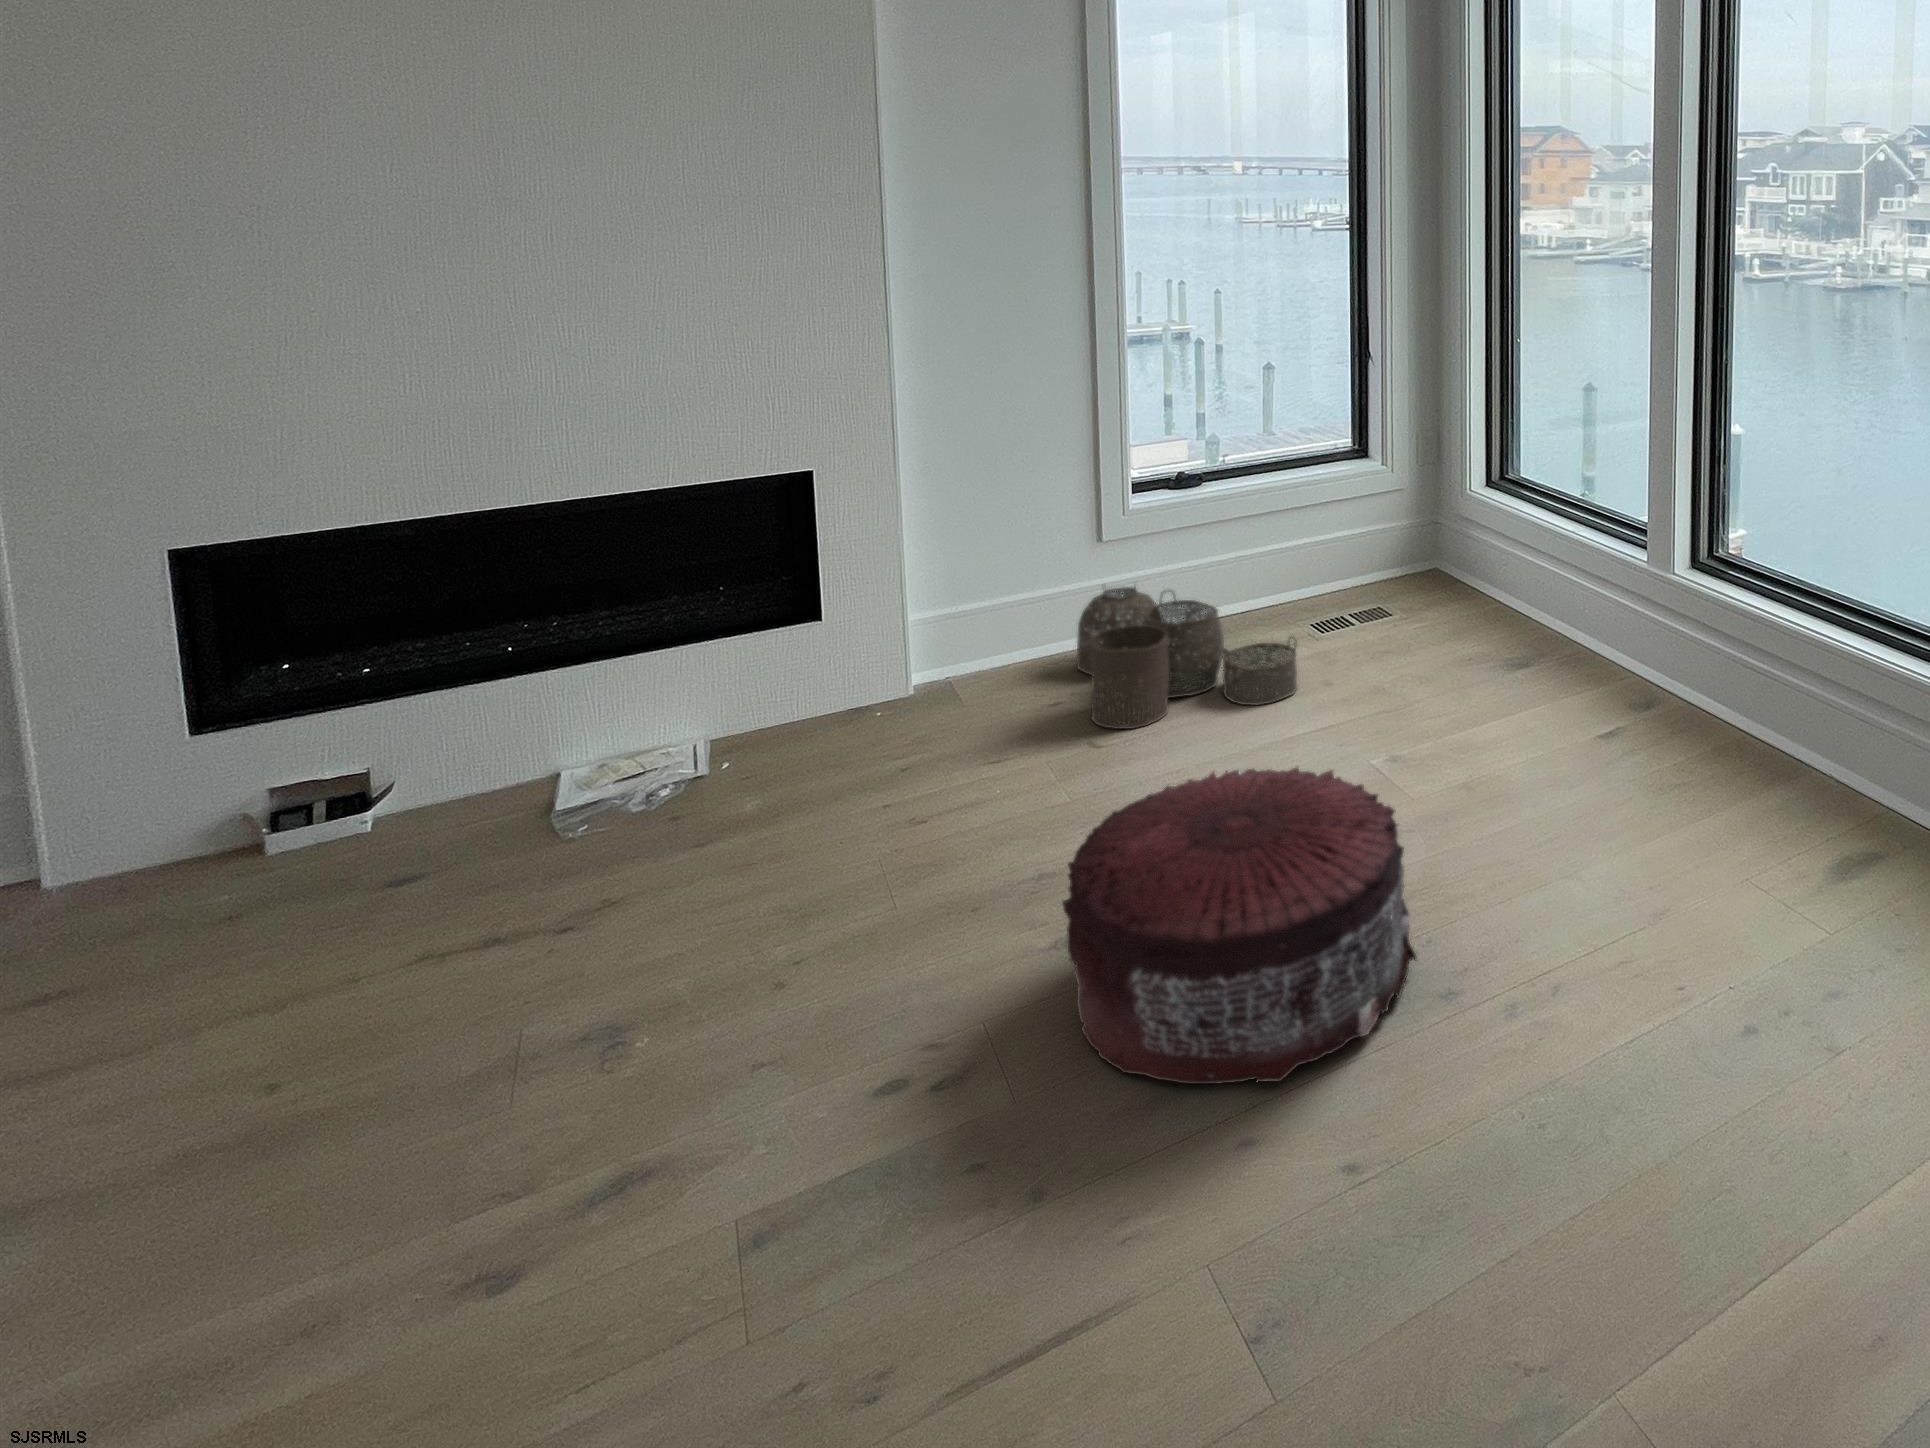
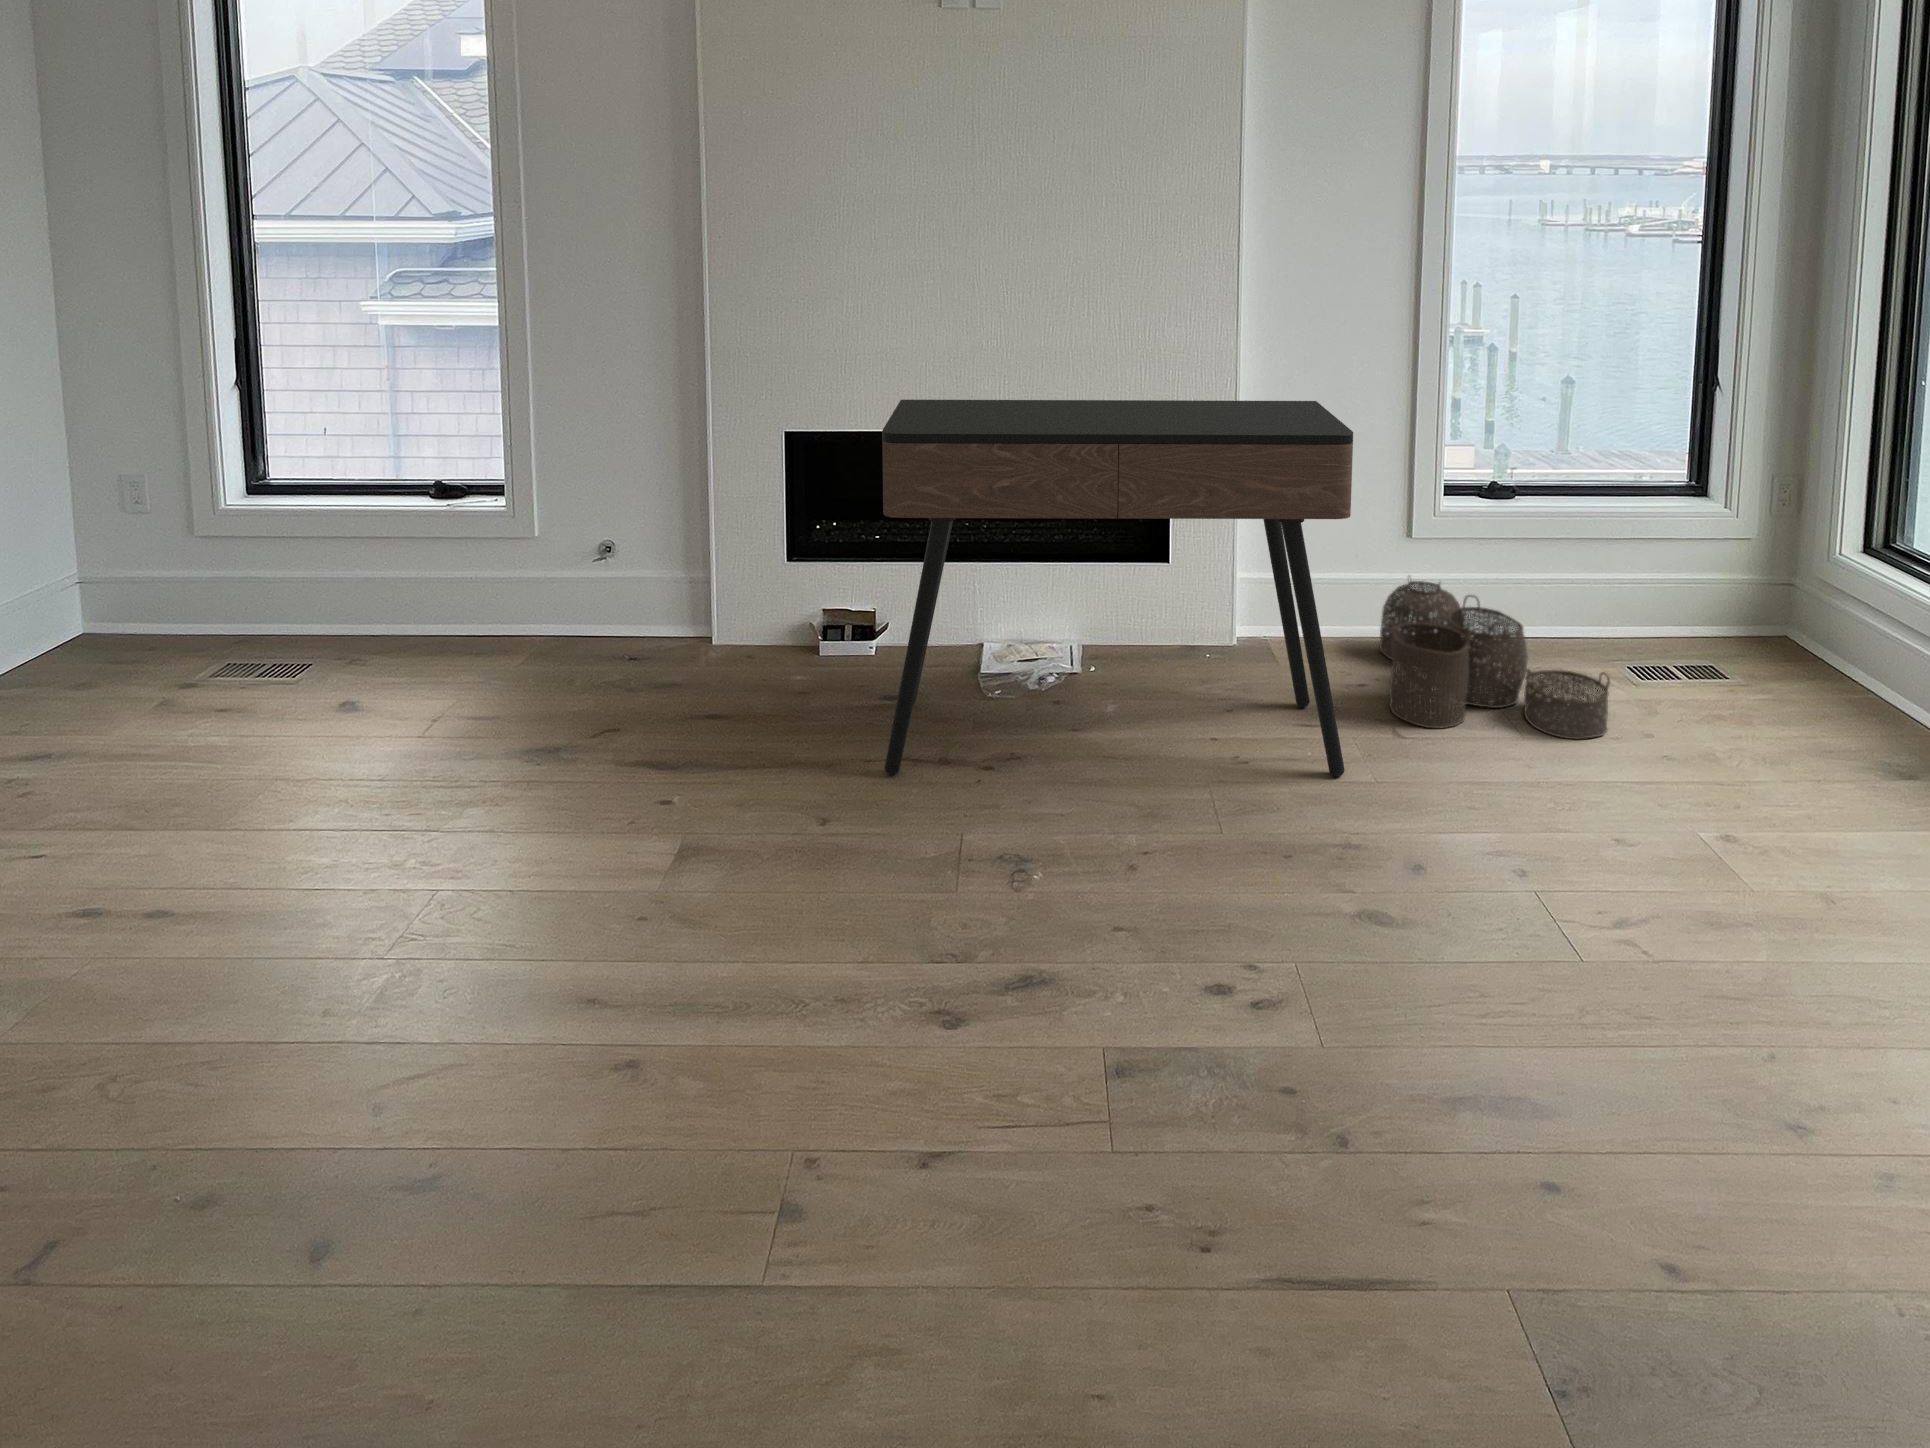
console table: none [394,410,1050,961] -> present [882,400,1353,777]
pouf: present [1062,766,1417,1084] -> none [1344,822,1762,1236]

